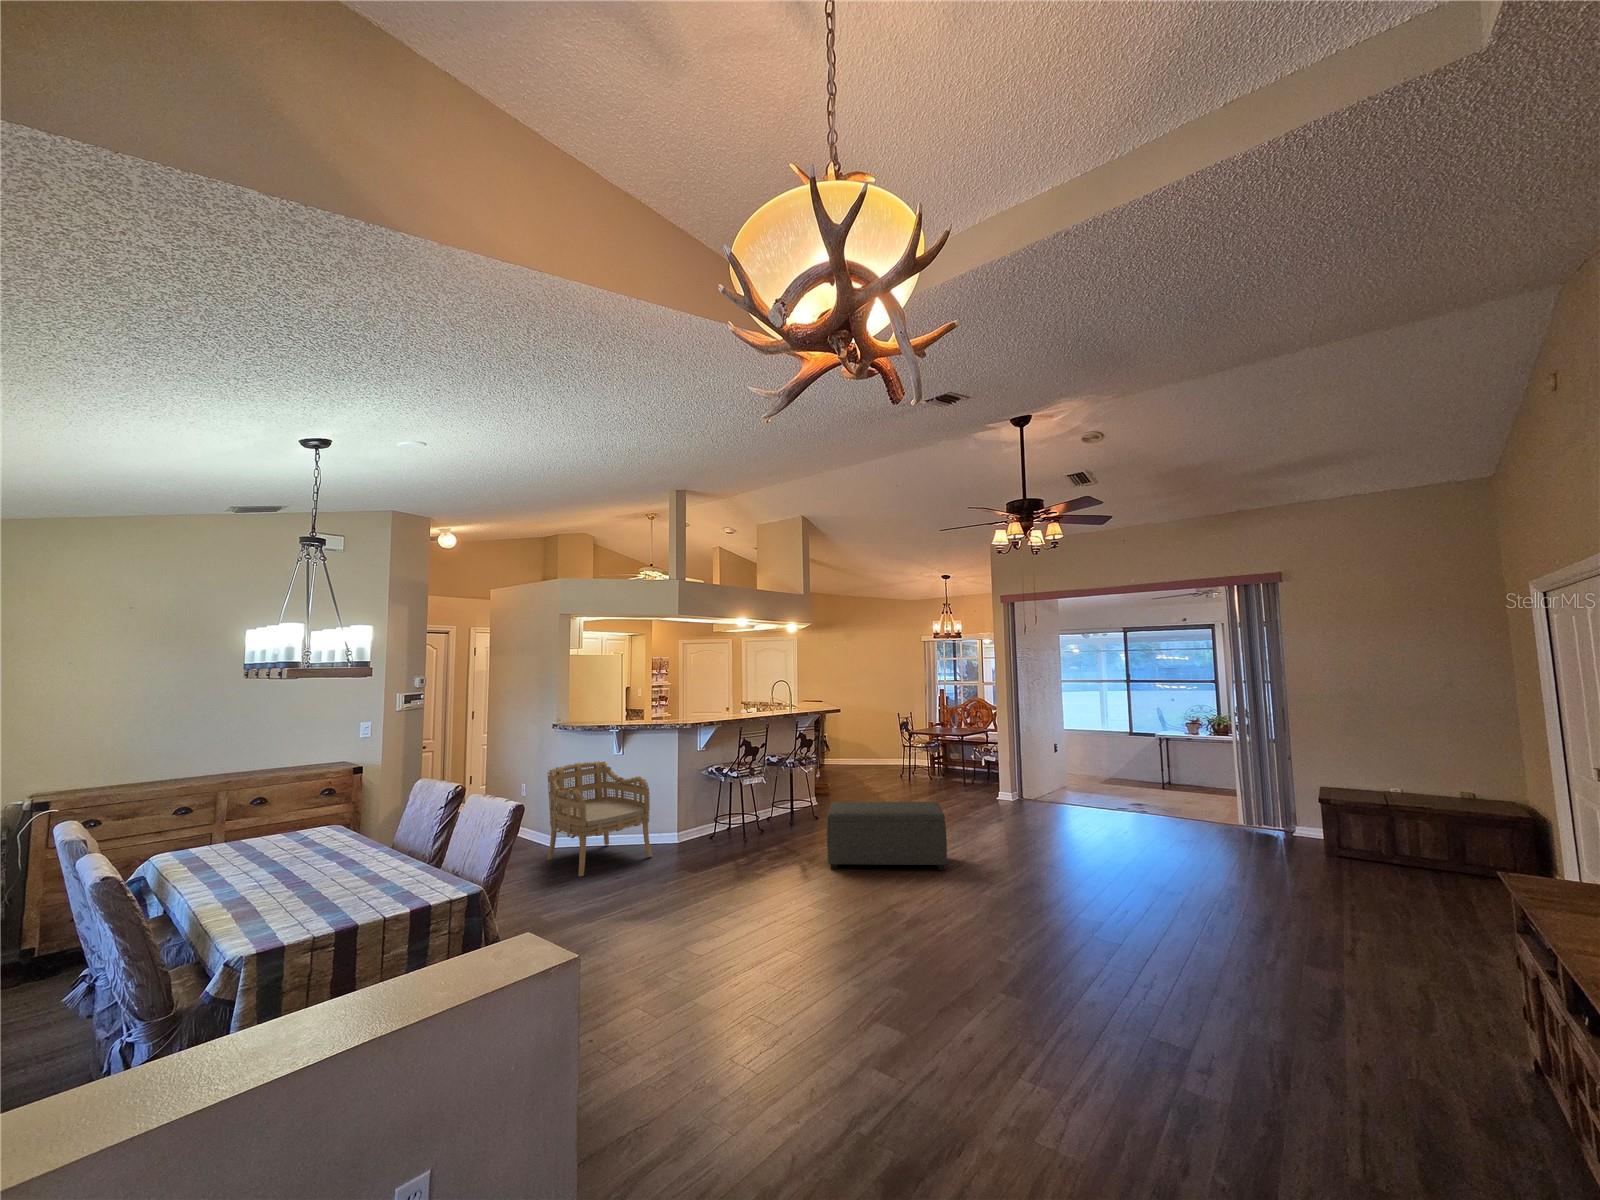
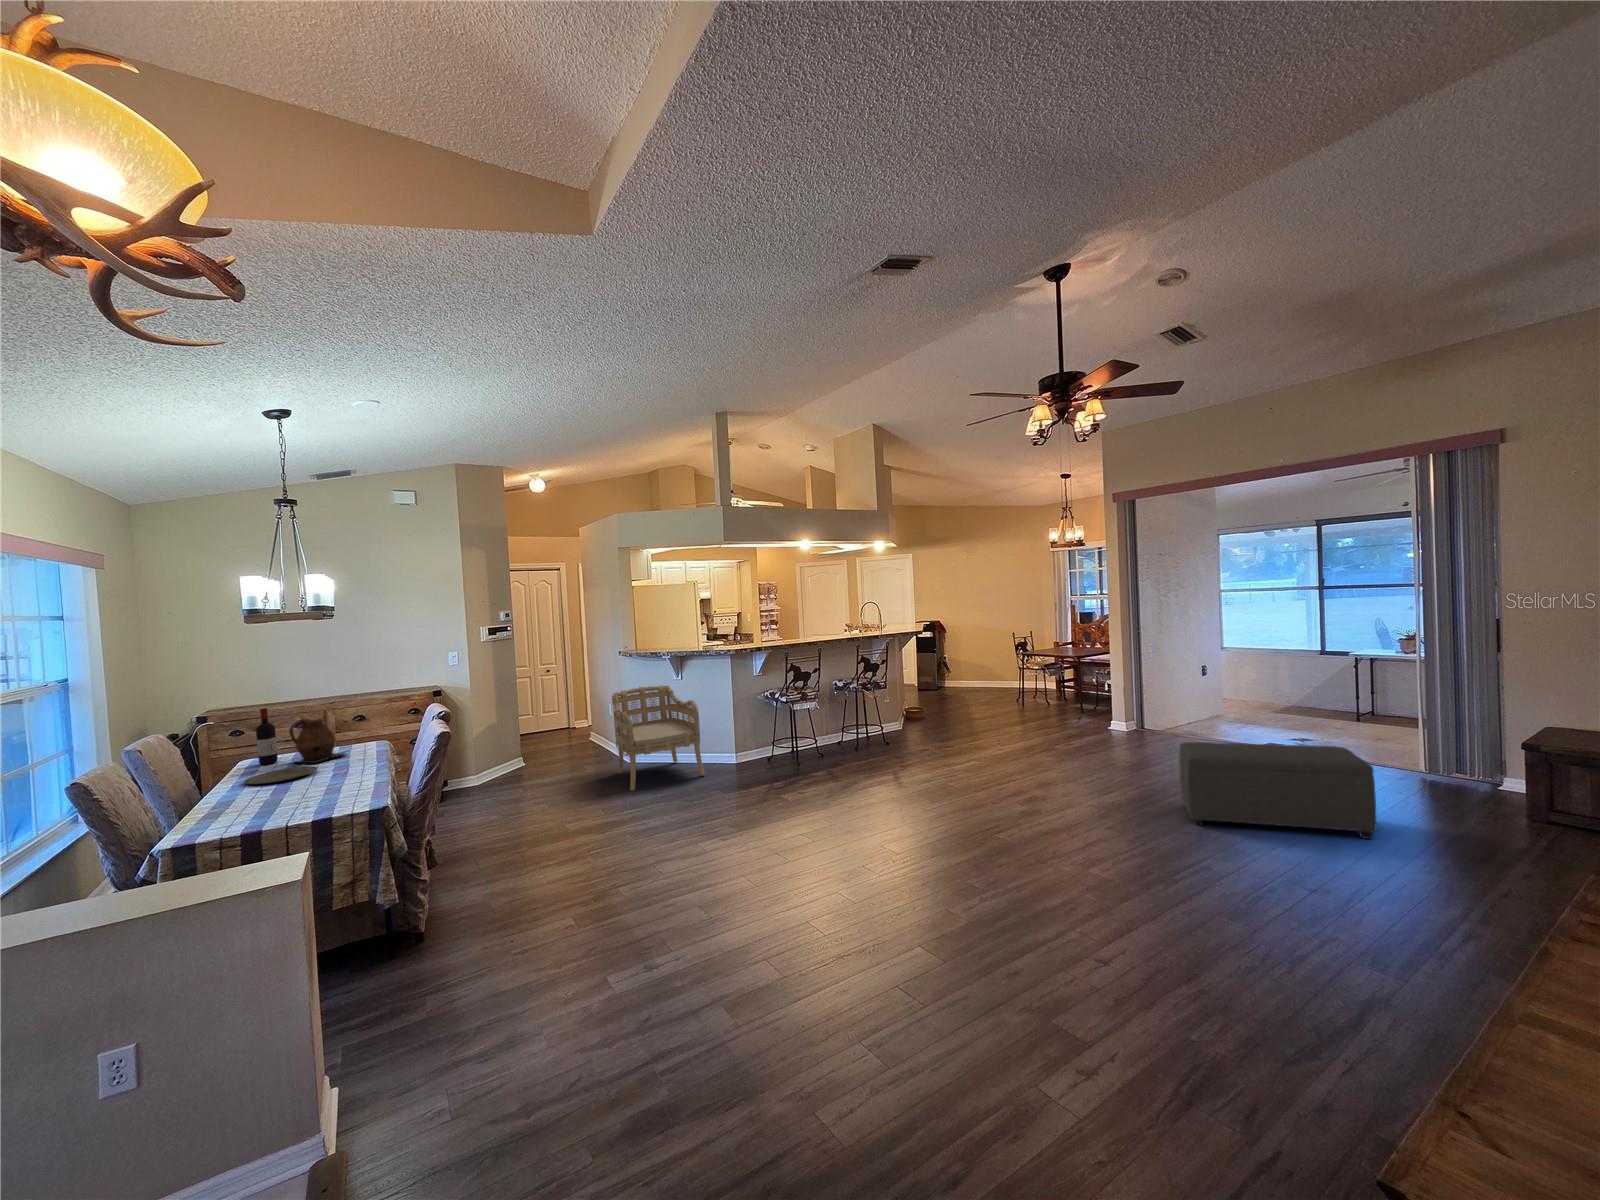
wine bottle: none [203,785,229,858] -> present [256,708,278,765]
ceramic pitcher: none [252,794,318,853] -> present [289,716,345,764]
ottoman: present [827,802,947,871] -> present [1179,742,1377,839]
plate: none [224,855,313,878] -> present [245,766,317,784]

